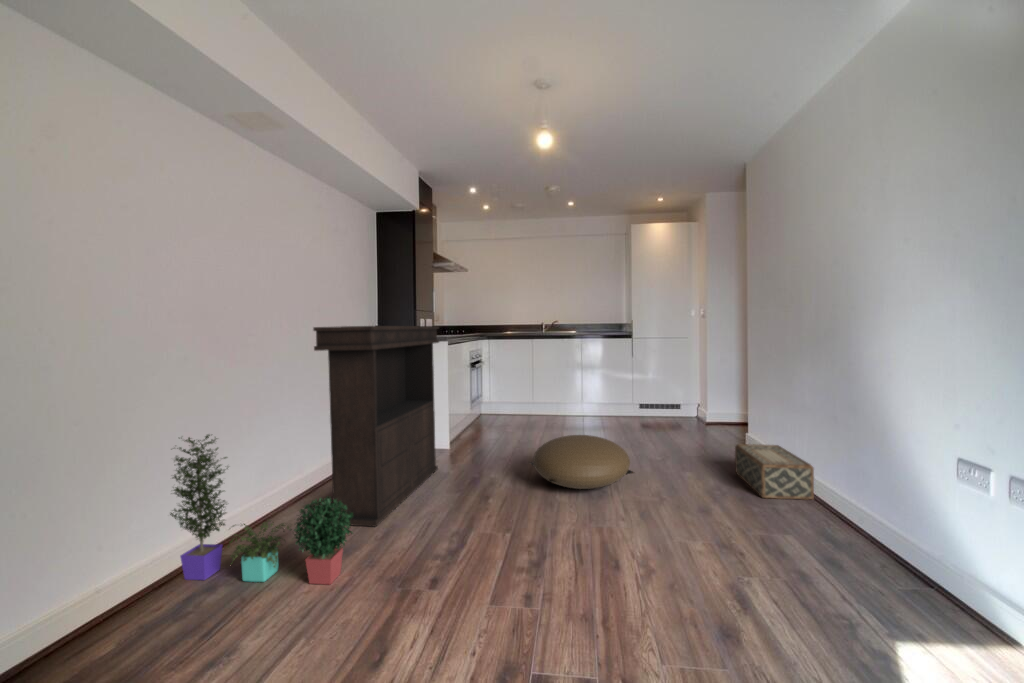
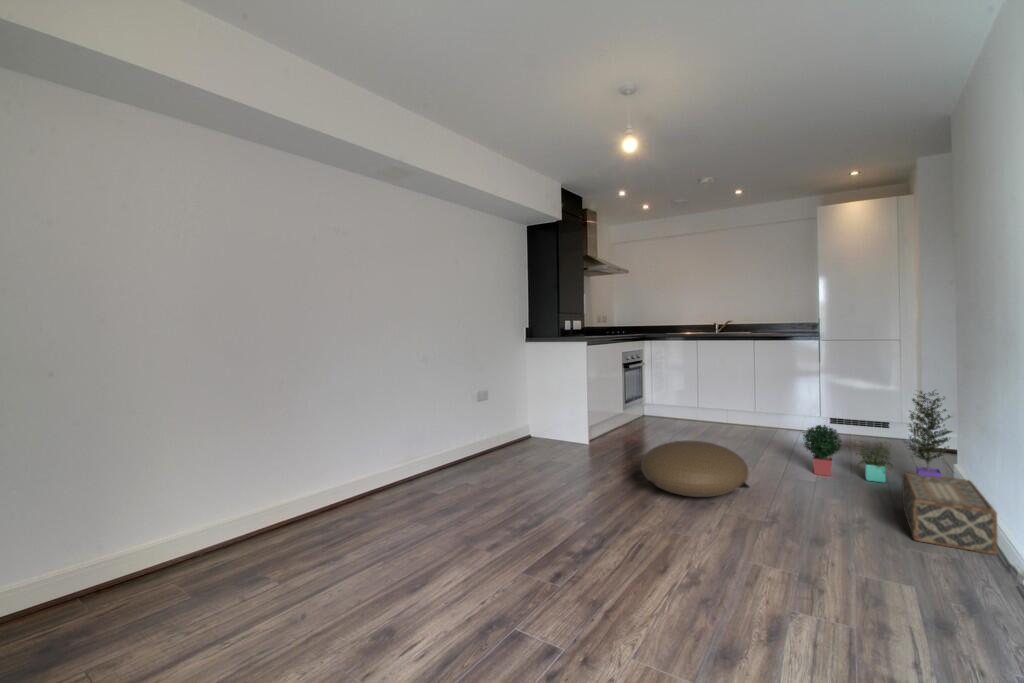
console table: present [313,326,439,526] -> none [439,328,567,498]
potted plant: present [170,435,353,584] -> present [803,390,952,483]

